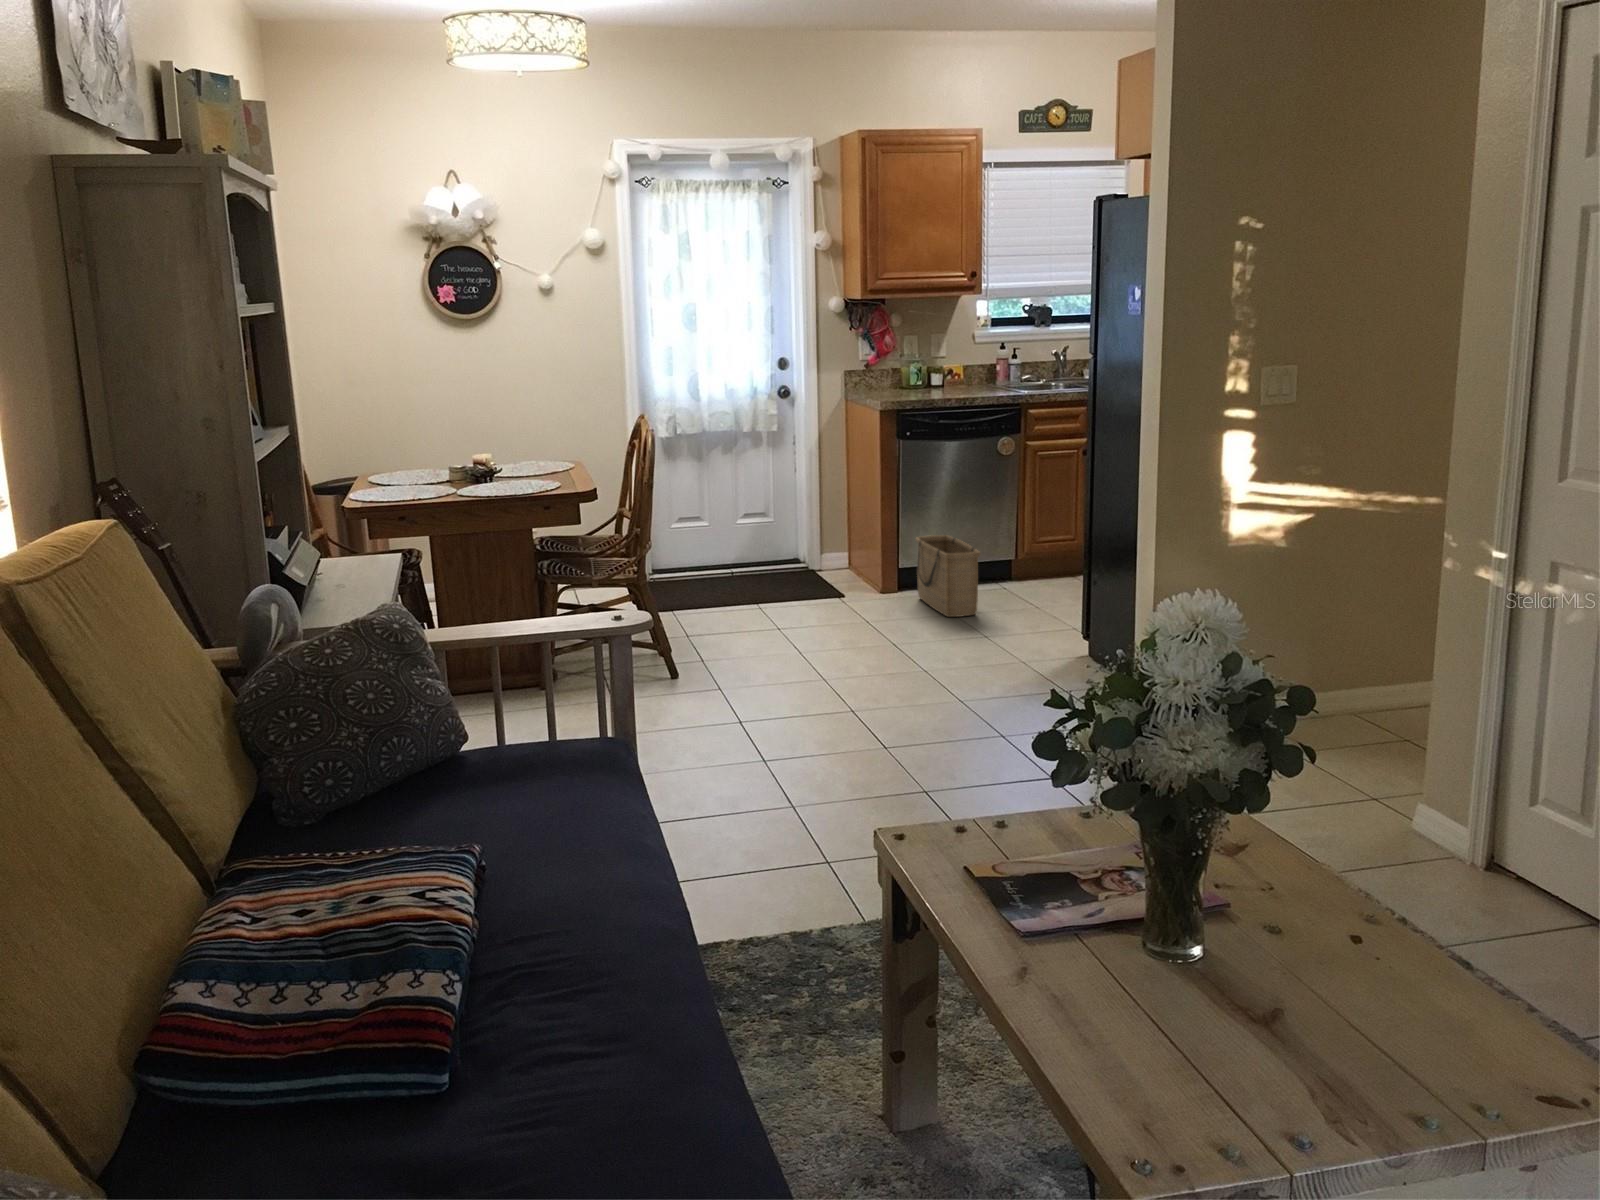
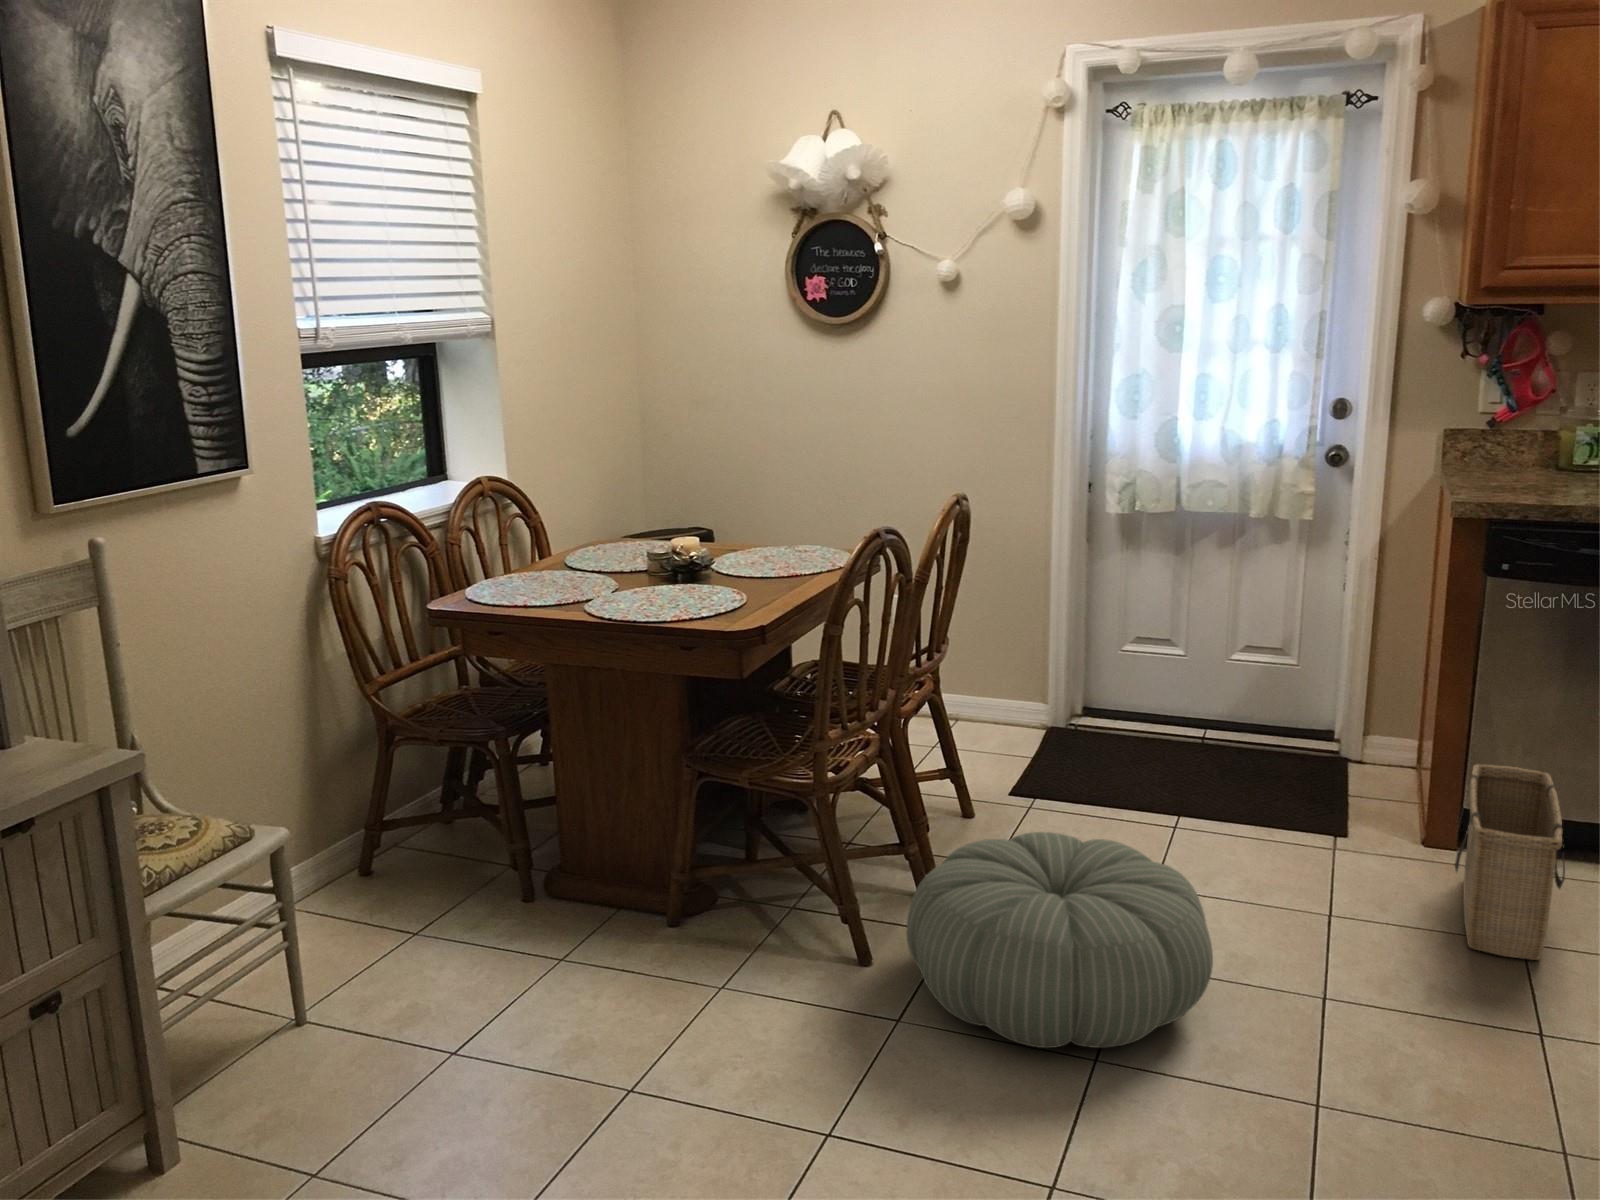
pouf: none [723,587,881,678] -> present [906,832,1213,1048]

